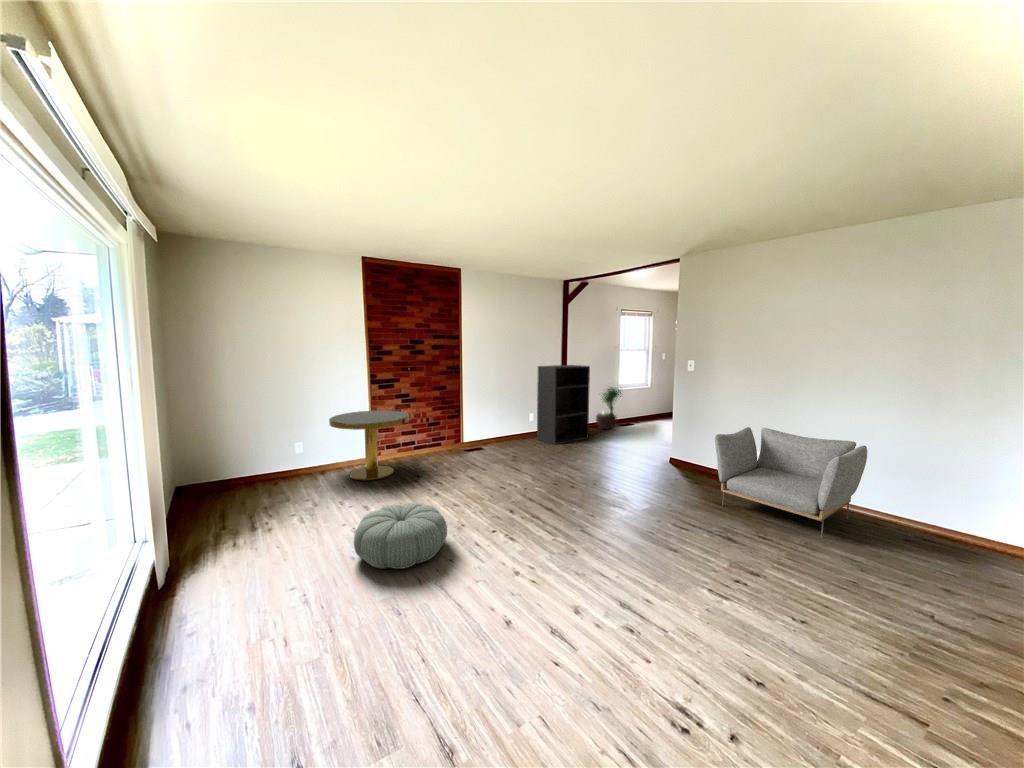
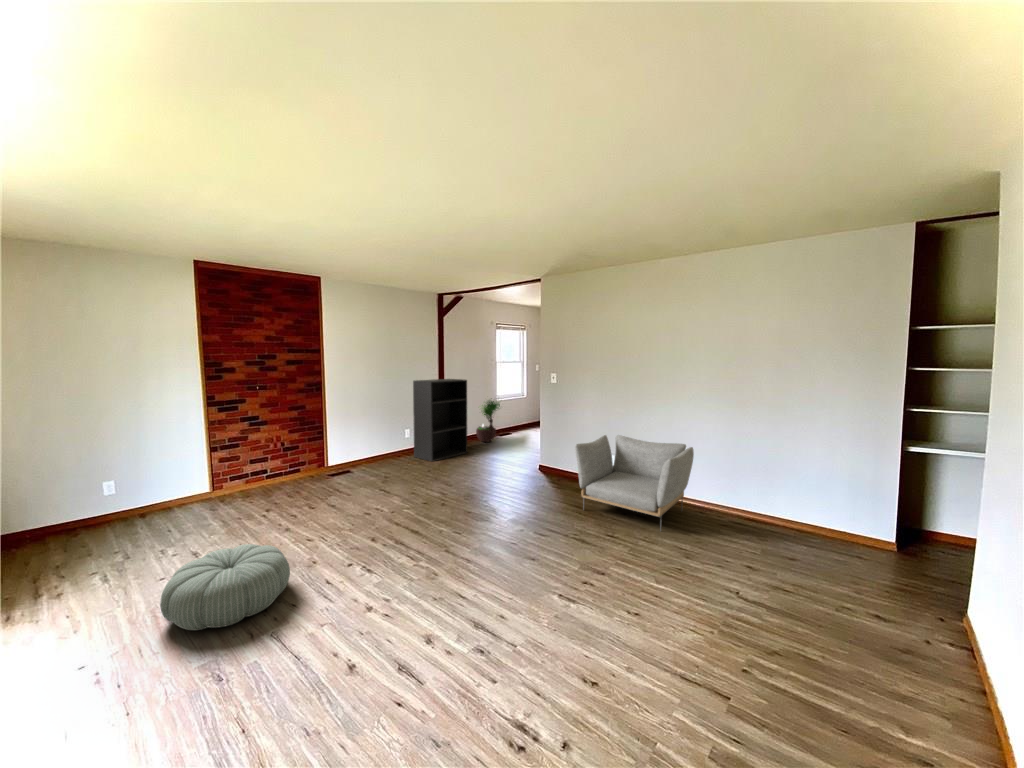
side table: present [329,410,409,480] -> none [144,436,256,521]

